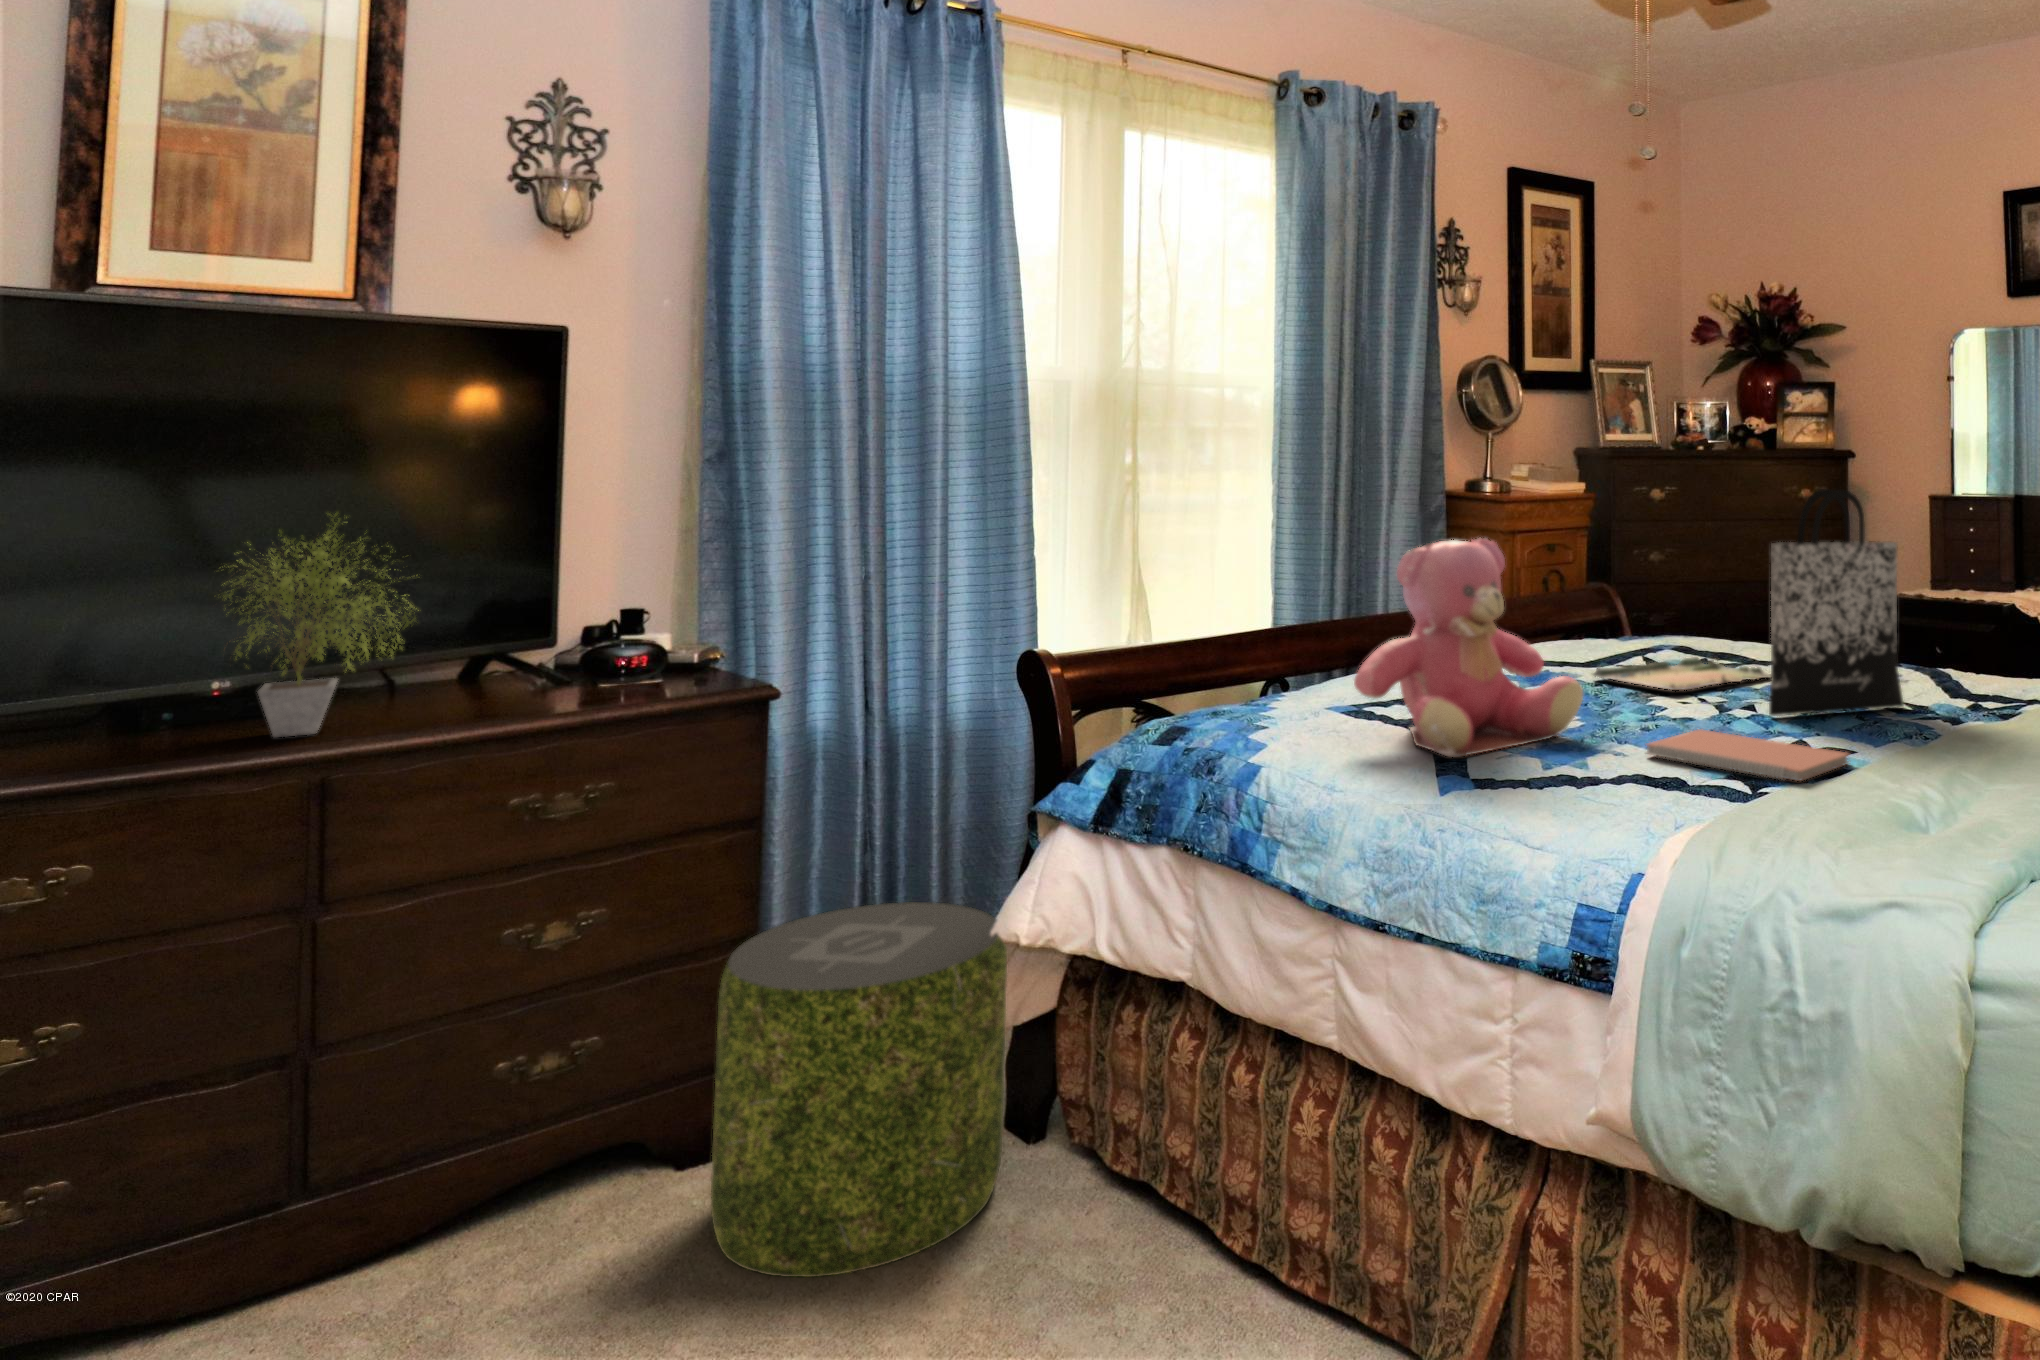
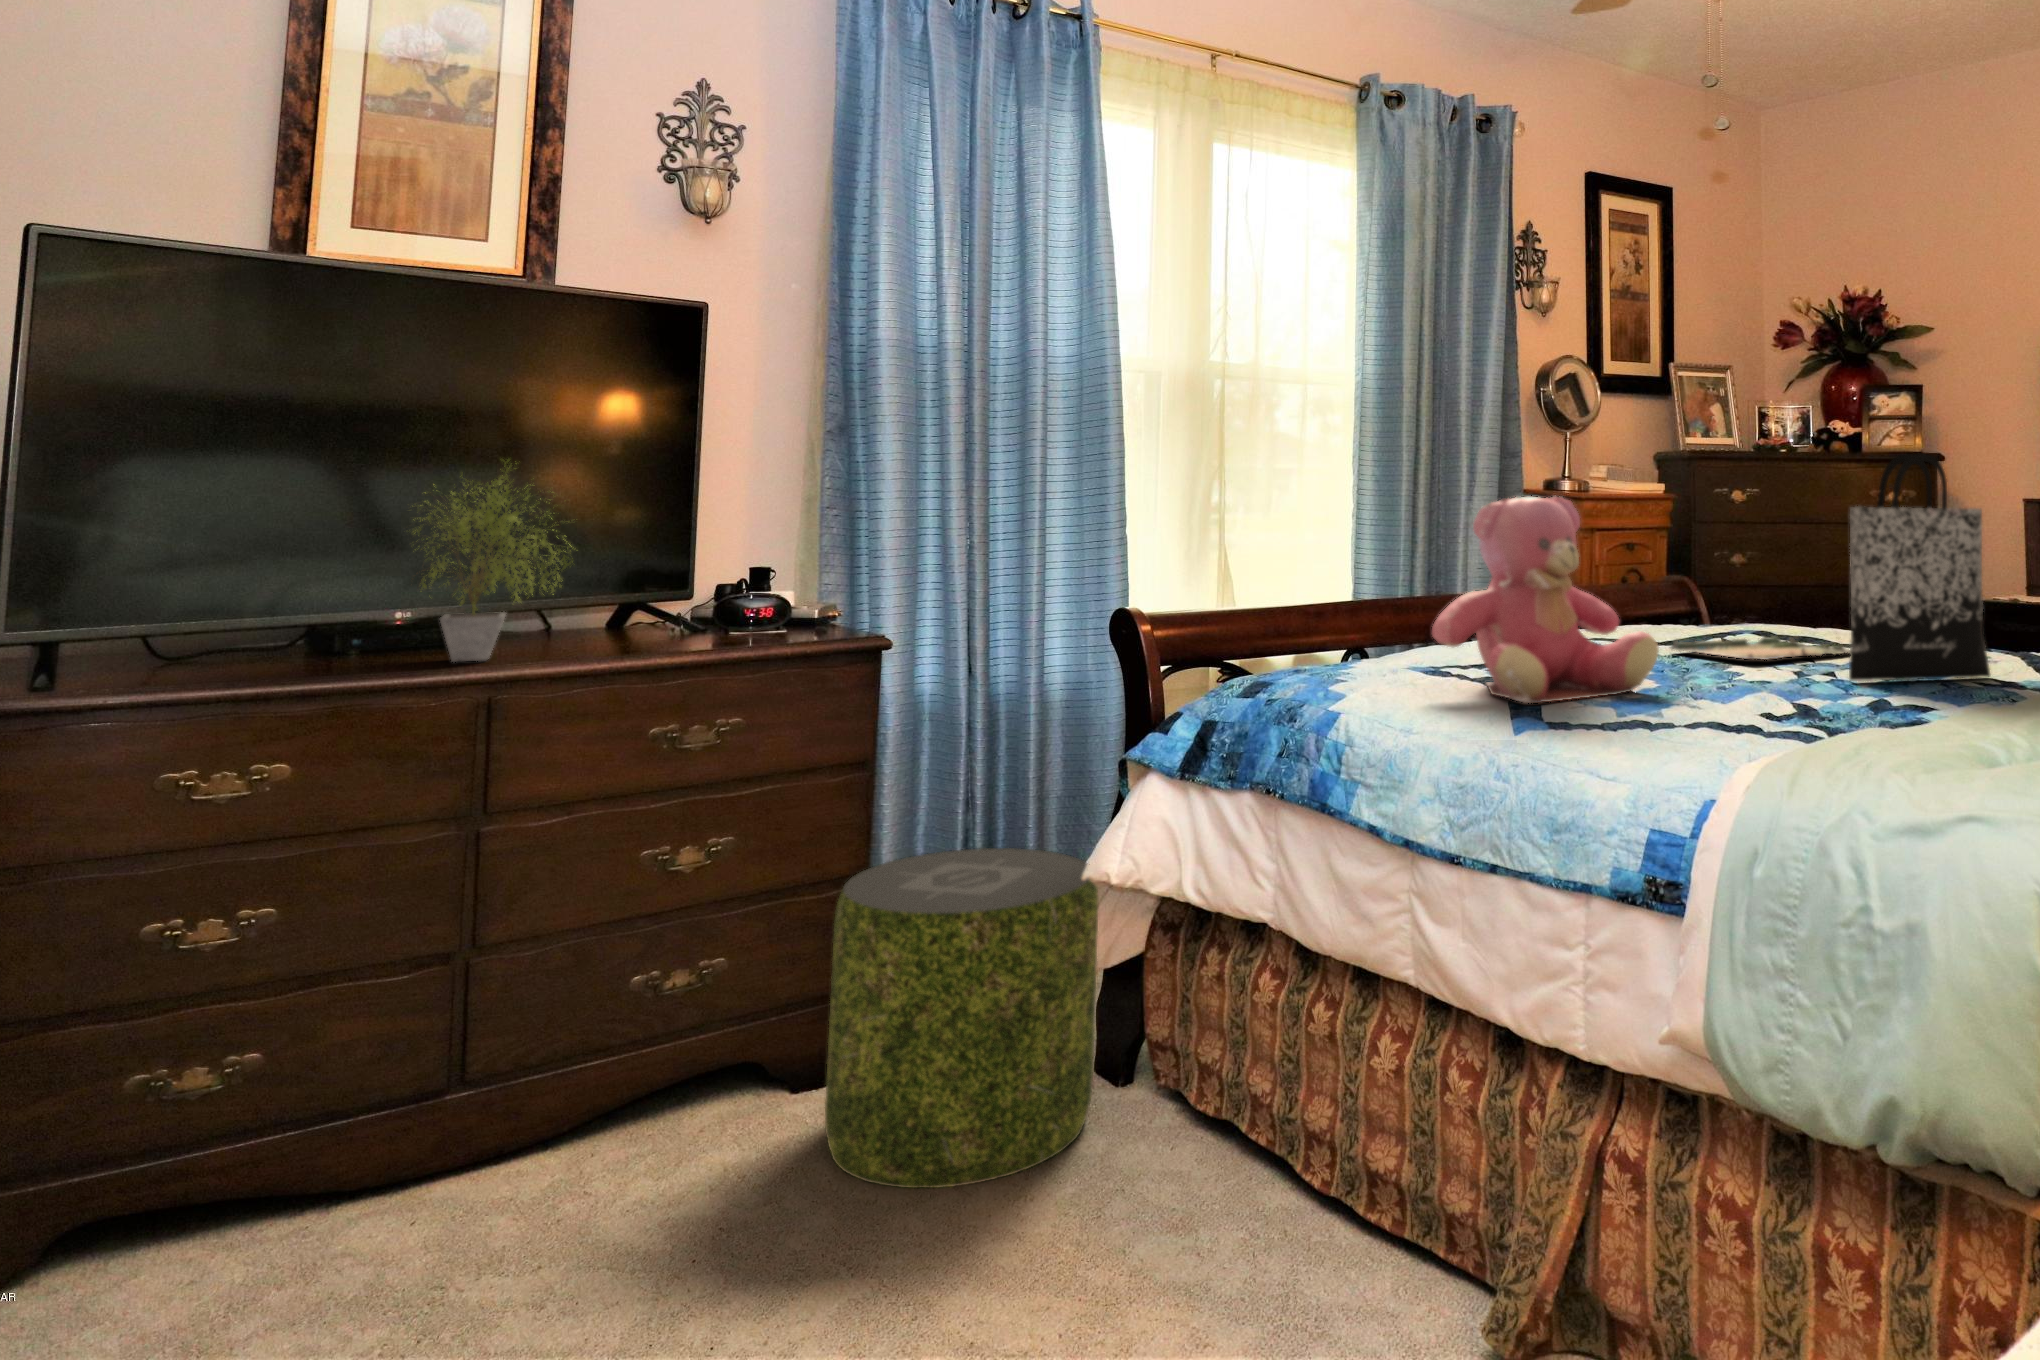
notebook: present [1647,729,1849,781] -> none [1720,686,1932,727]

